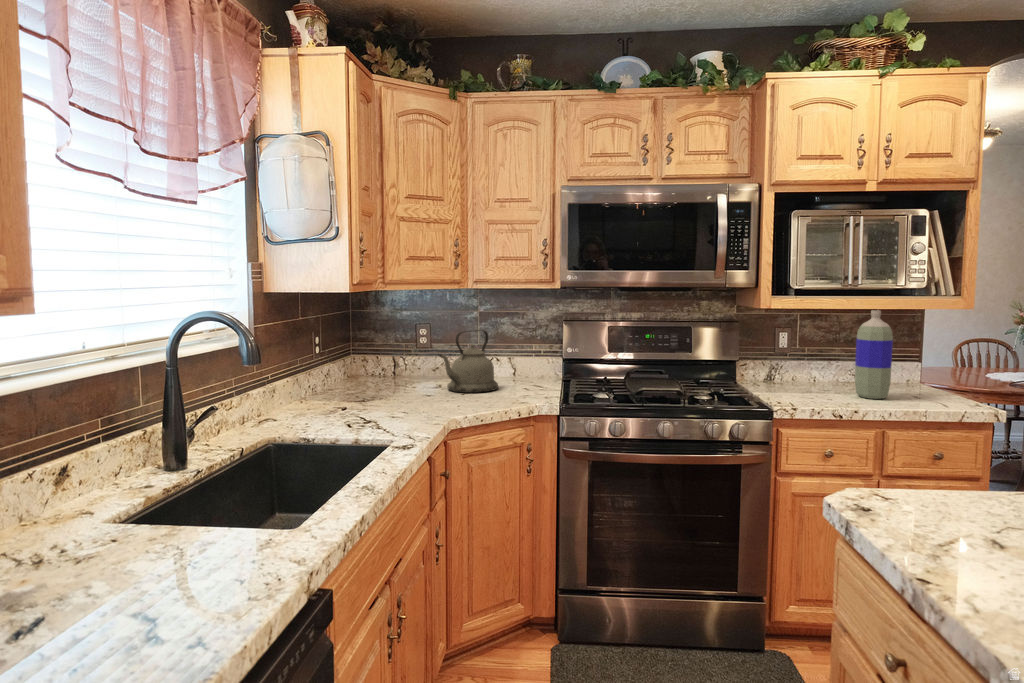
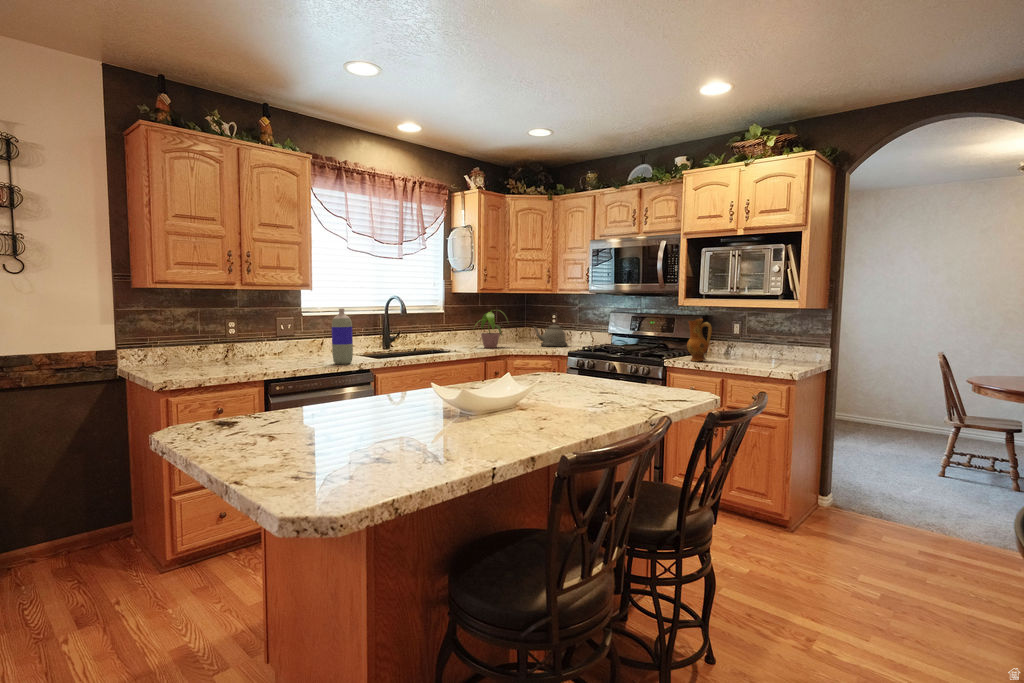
bottle: present [855,310,893,399] -> present [332,309,353,364]
potted plant: none [328,325,420,412] -> present [481,311,508,348]
ceramic jug: none [797,329,841,403] -> present [687,319,712,361]

